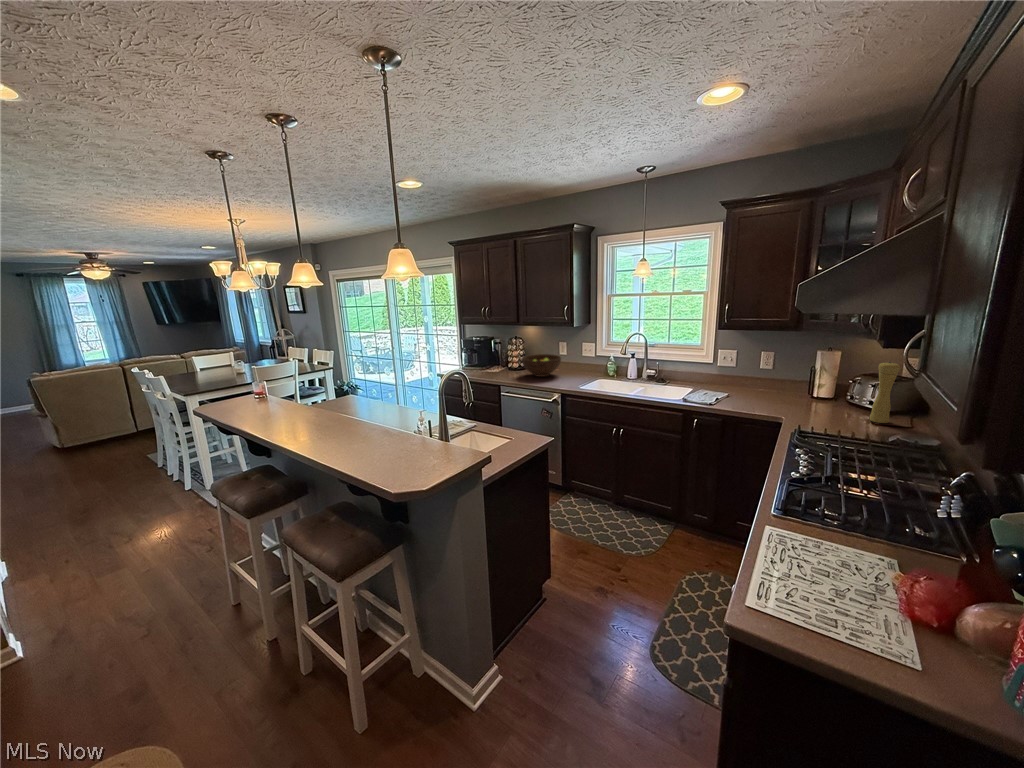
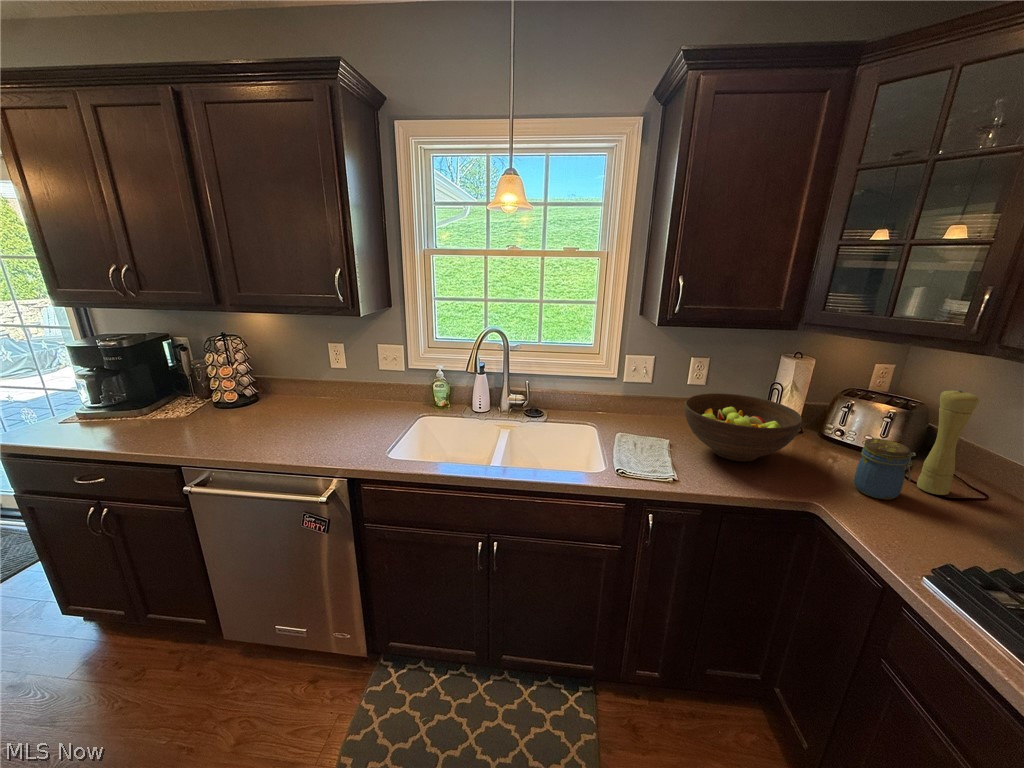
fruit bowl: present [521,354,561,377] -> present [684,393,802,462]
jar: none [823,389,856,421] -> present [854,439,916,500]

